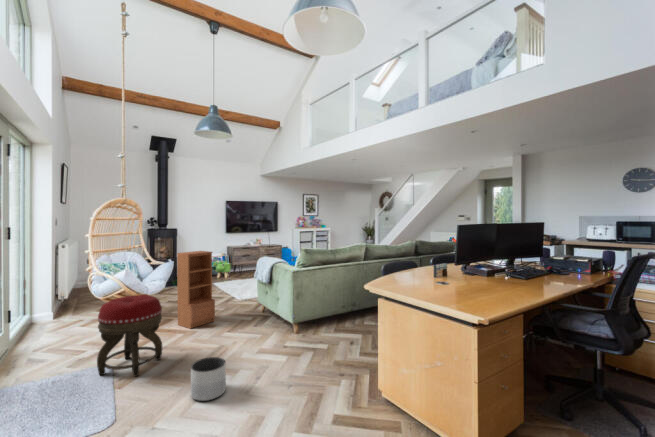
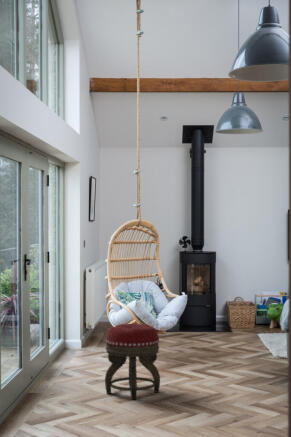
bookcase: present [177,251,215,329] -> none [189,284,229,375]
planter: present [191,357,226,401] -> none [169,389,201,426]

